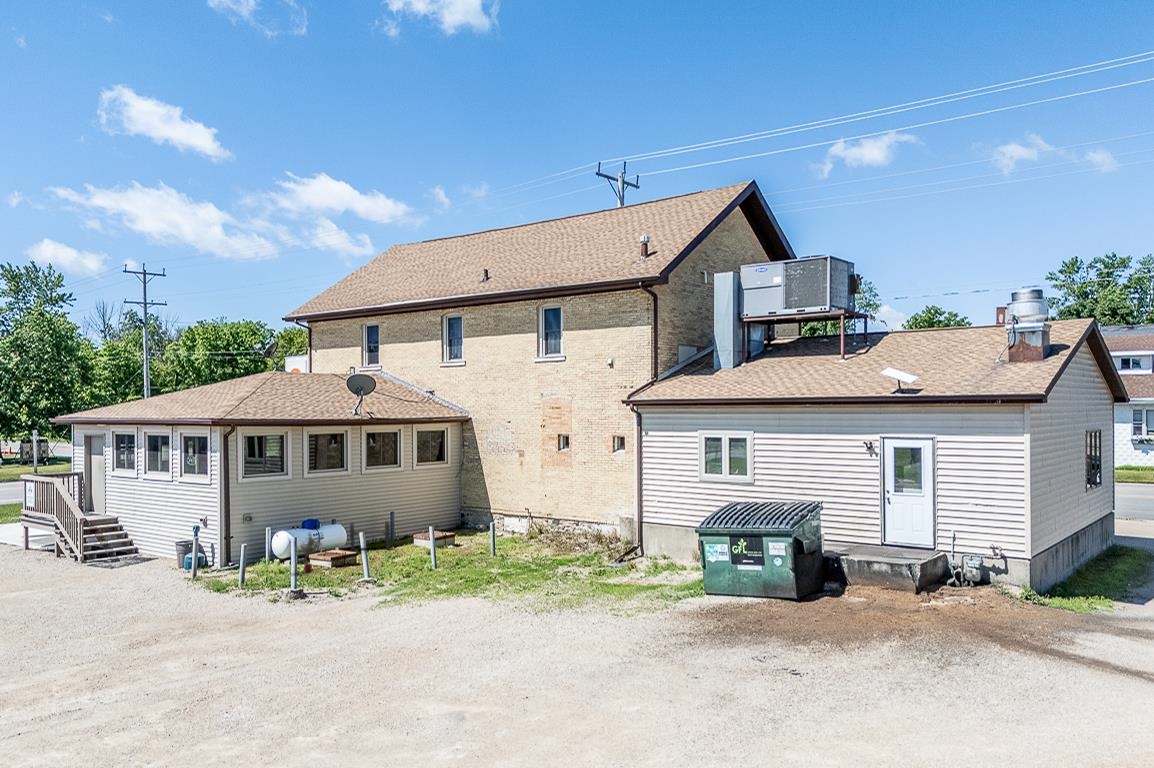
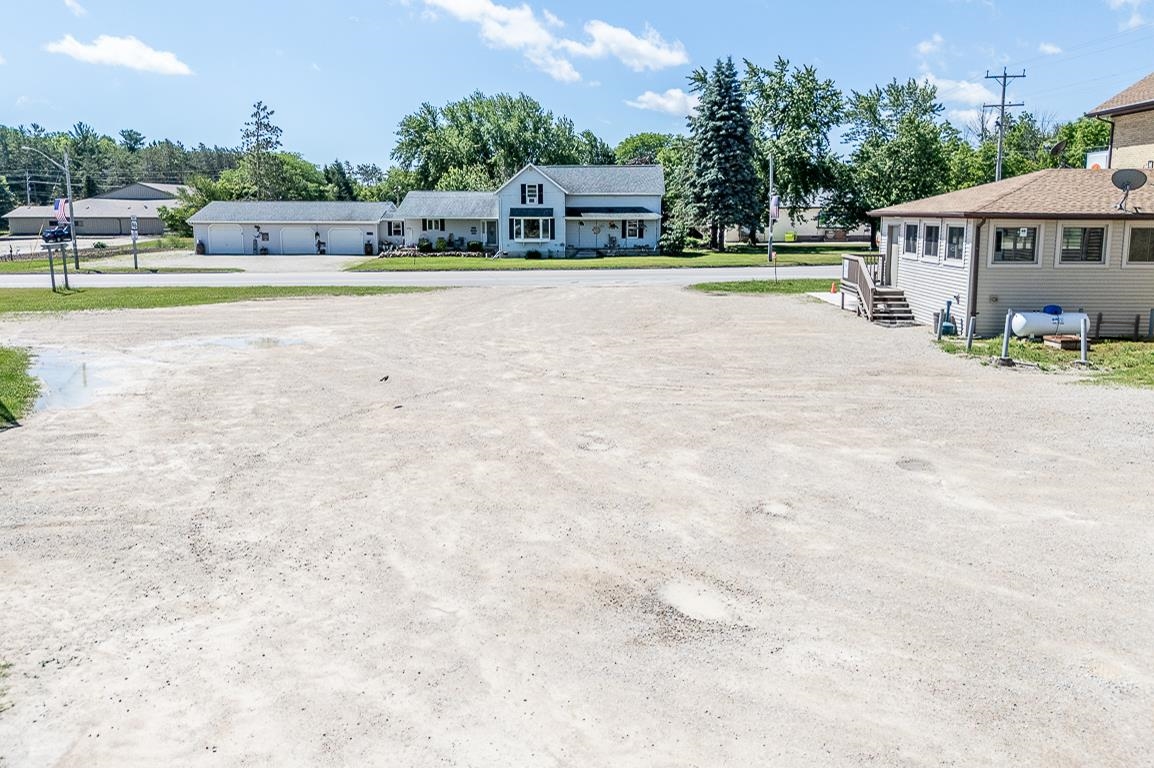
potted tree: present [296,534,322,572] -> none [1025,315,1056,350]

